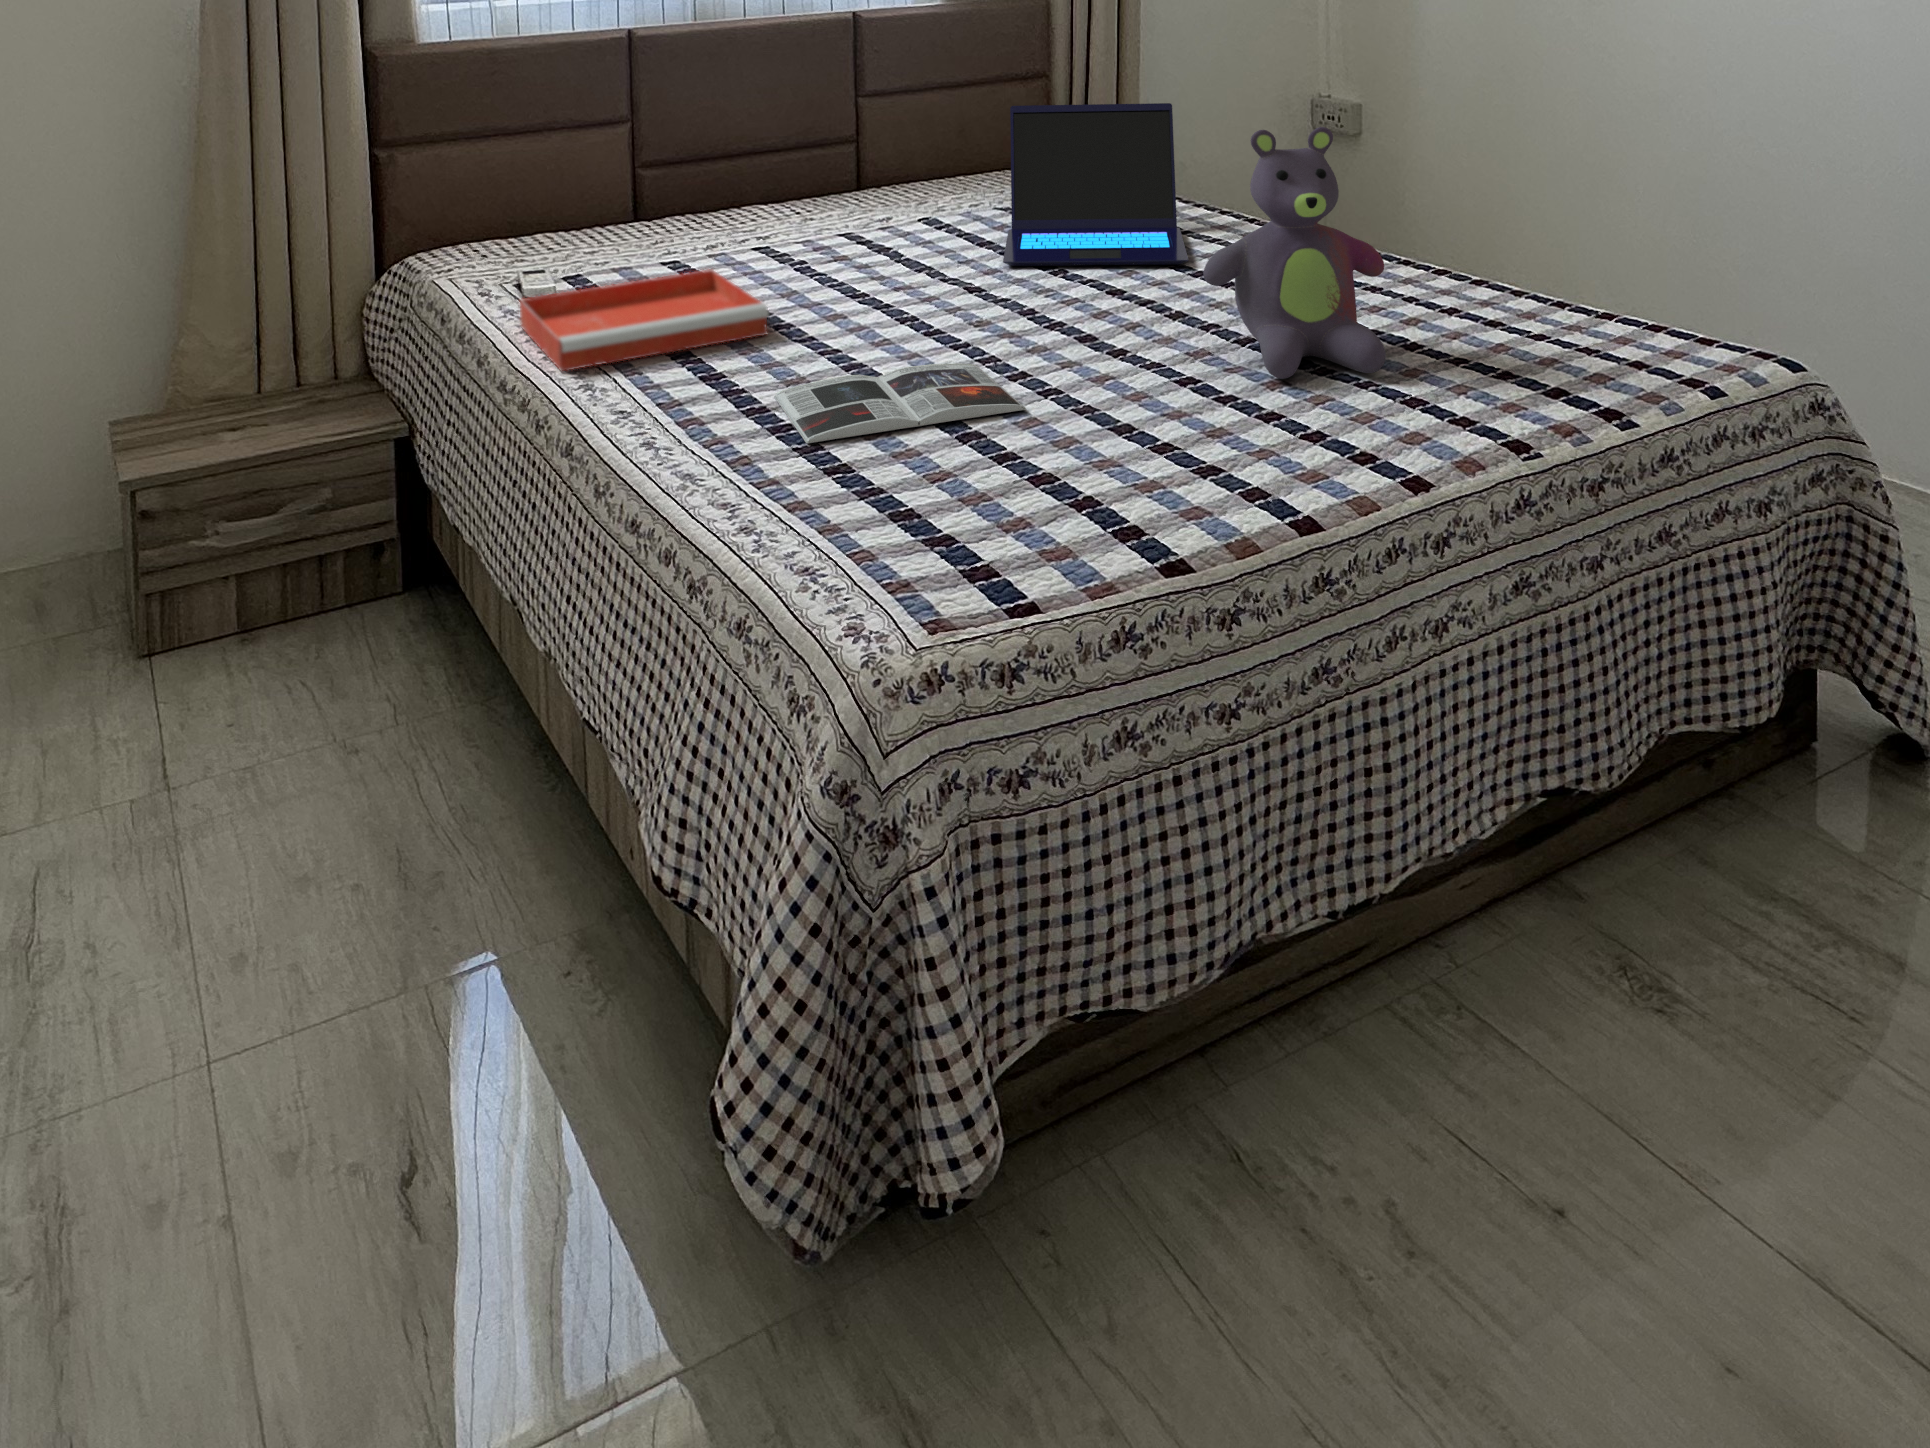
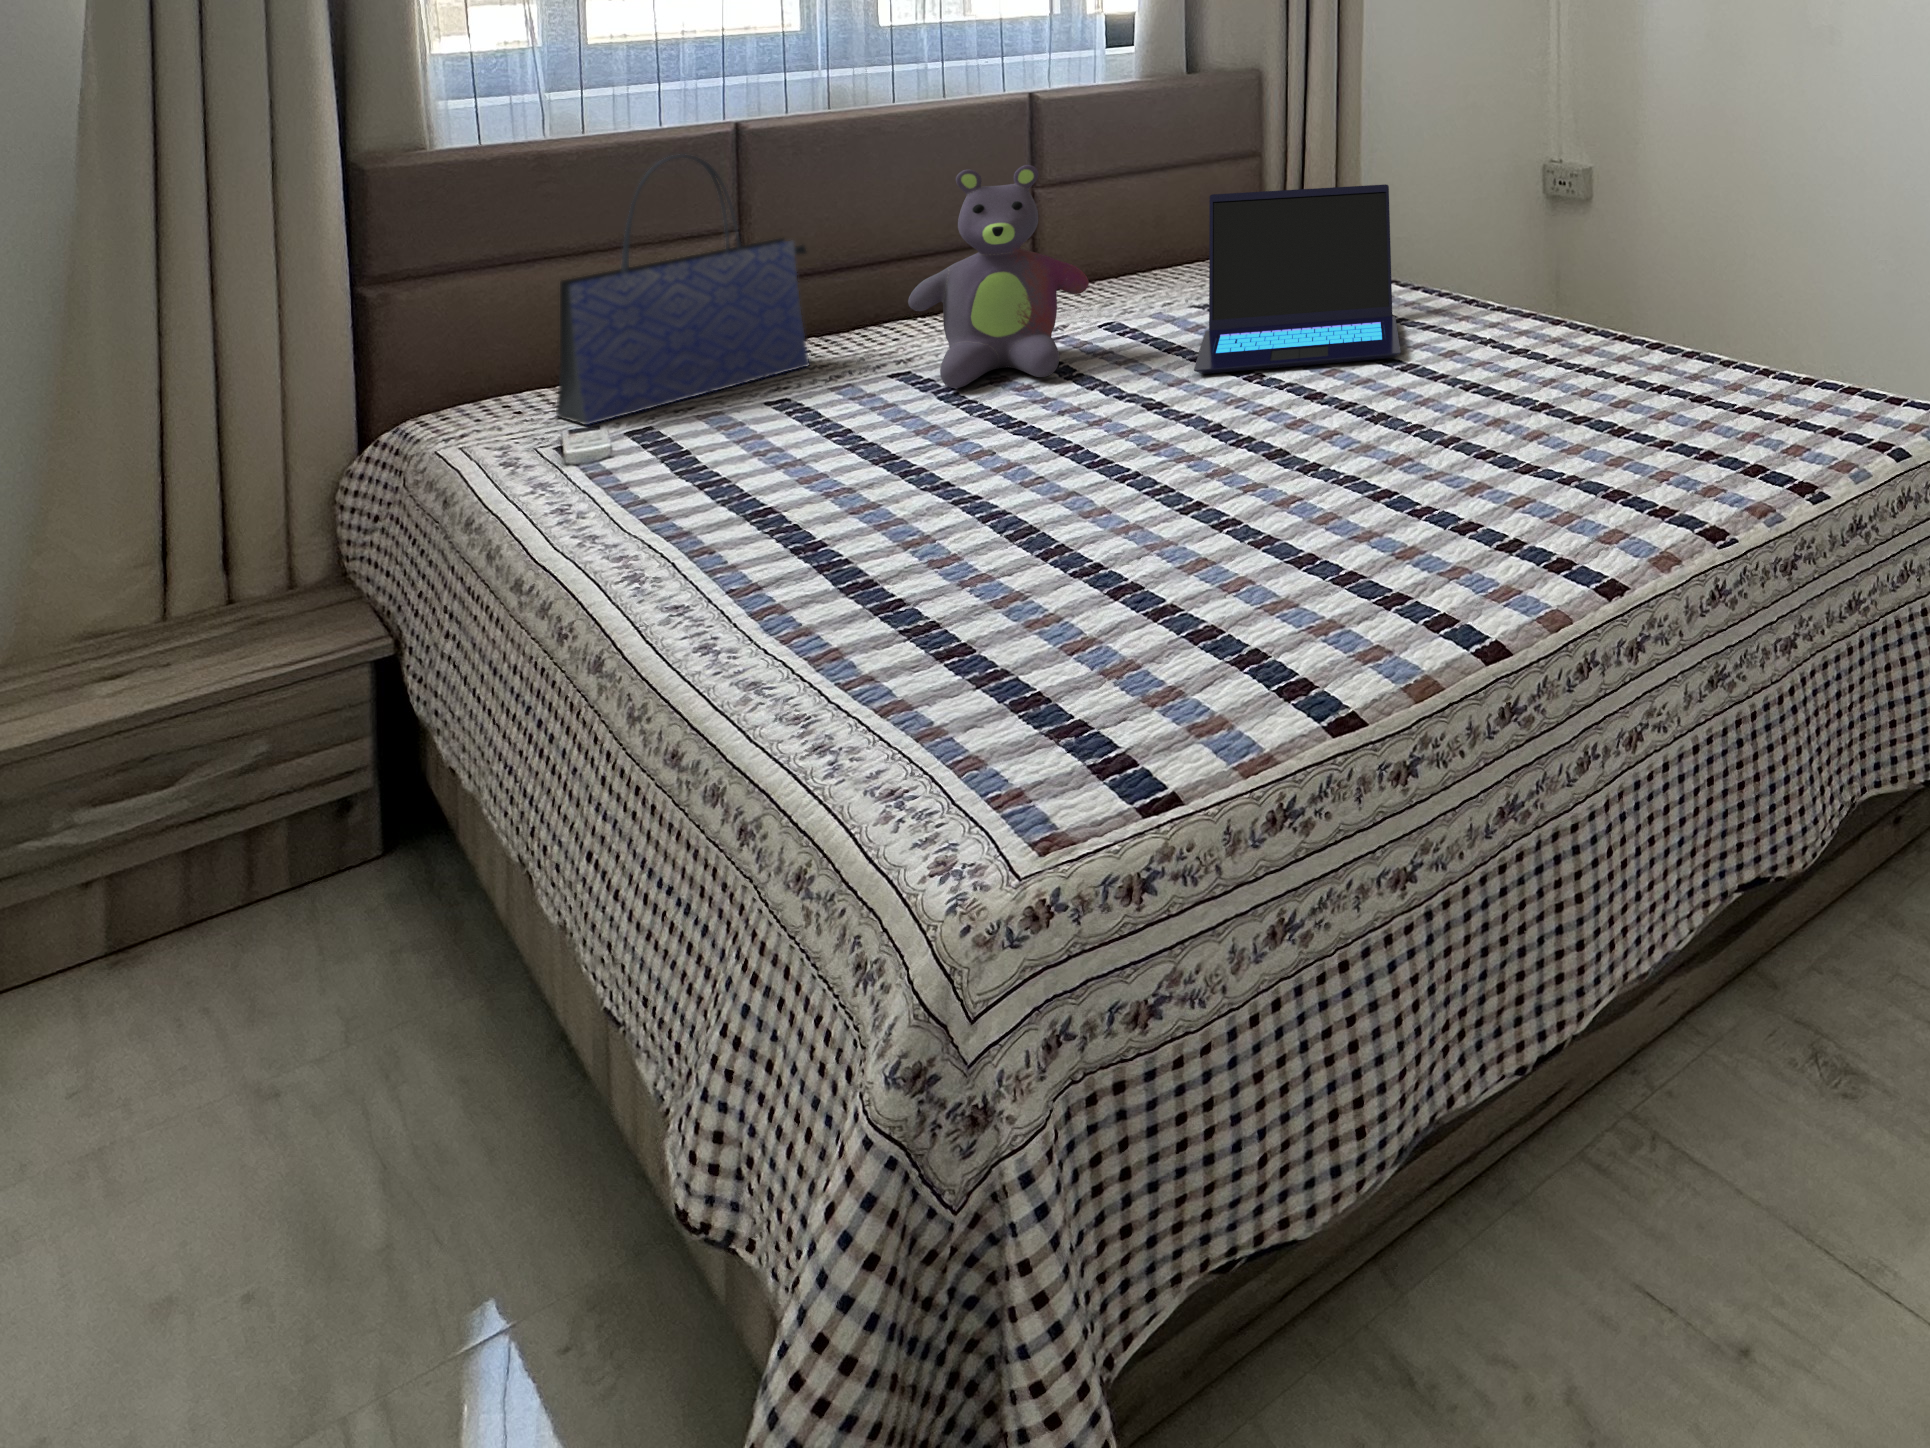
tote bag: none [511,52,689,270] -> present [556,155,809,425]
stuffed bear: present [1203,127,1386,379] -> present [908,165,1089,388]
tray: present [520,270,768,371] -> none [551,409,894,561]
magazine: present [774,363,1026,443] -> none [888,498,1199,622]

